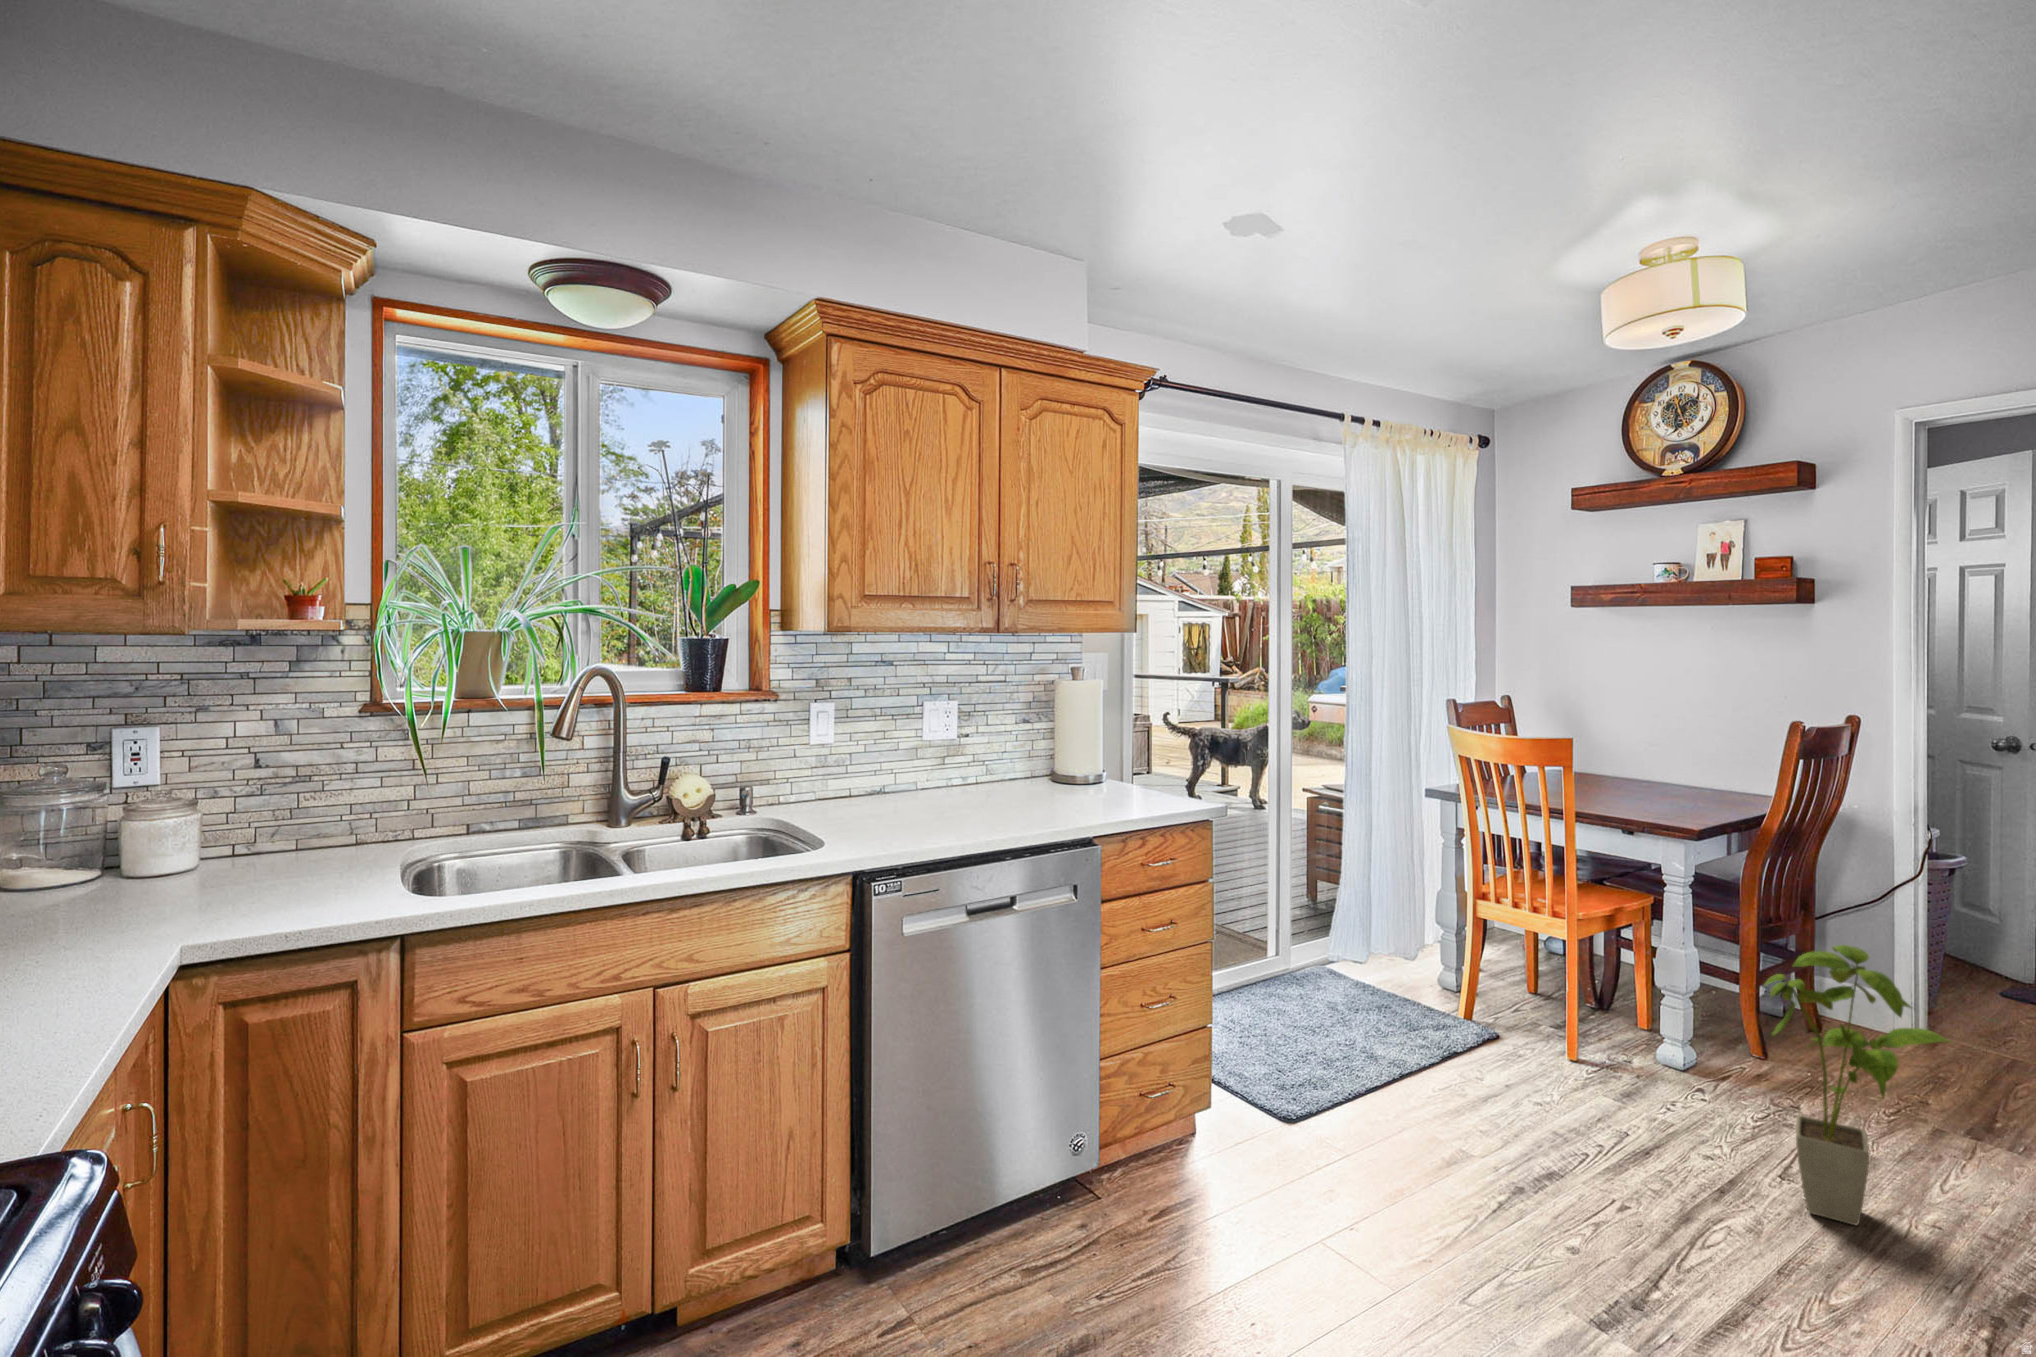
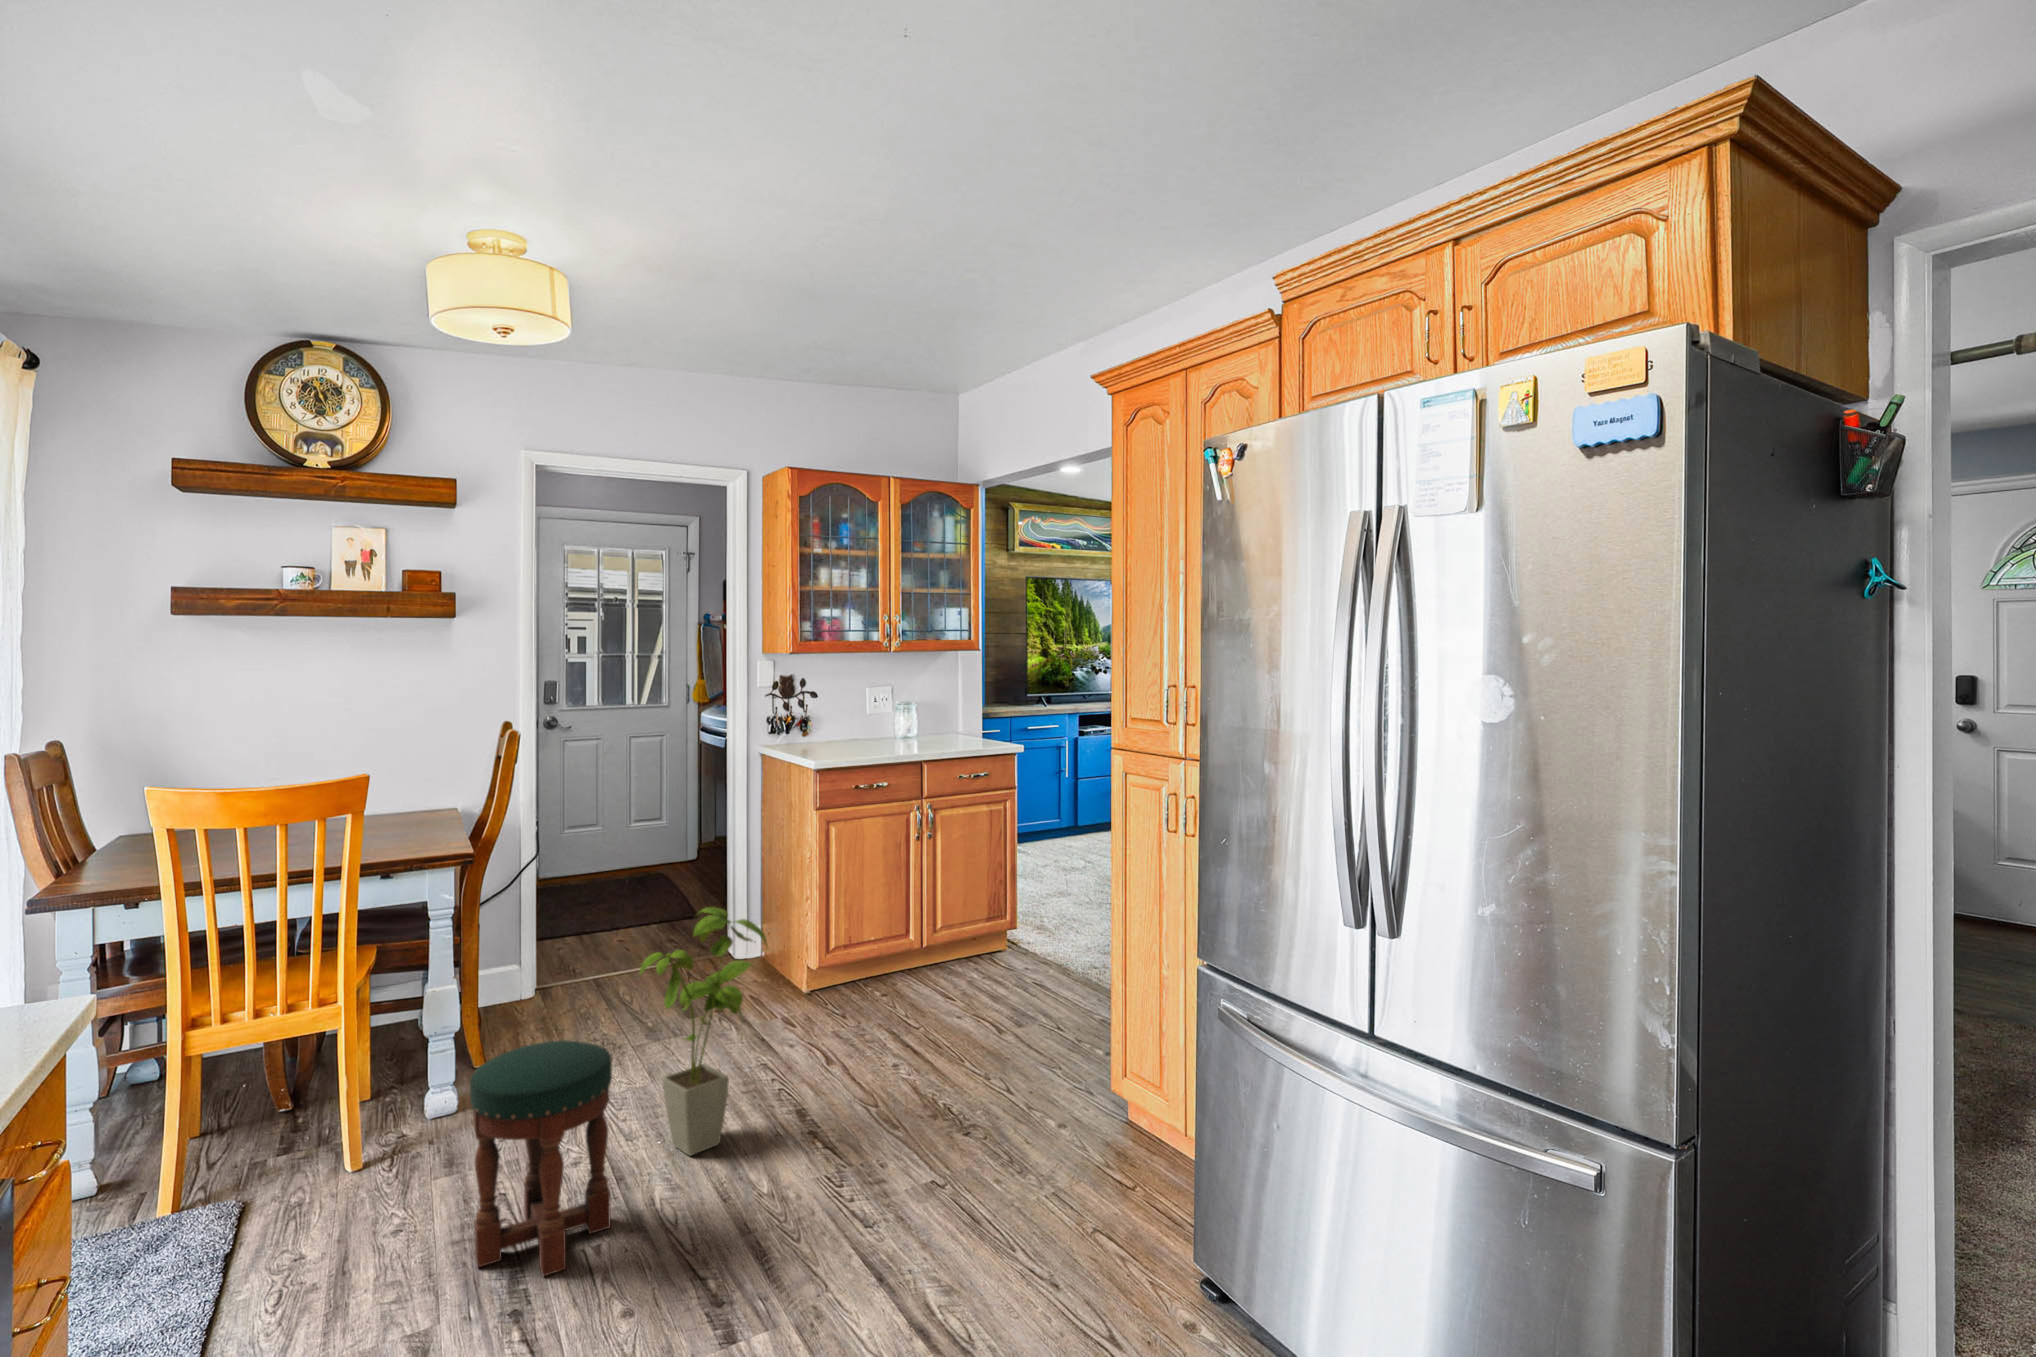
stool: none [1530,999,1662,1205] -> present [470,1040,612,1276]

